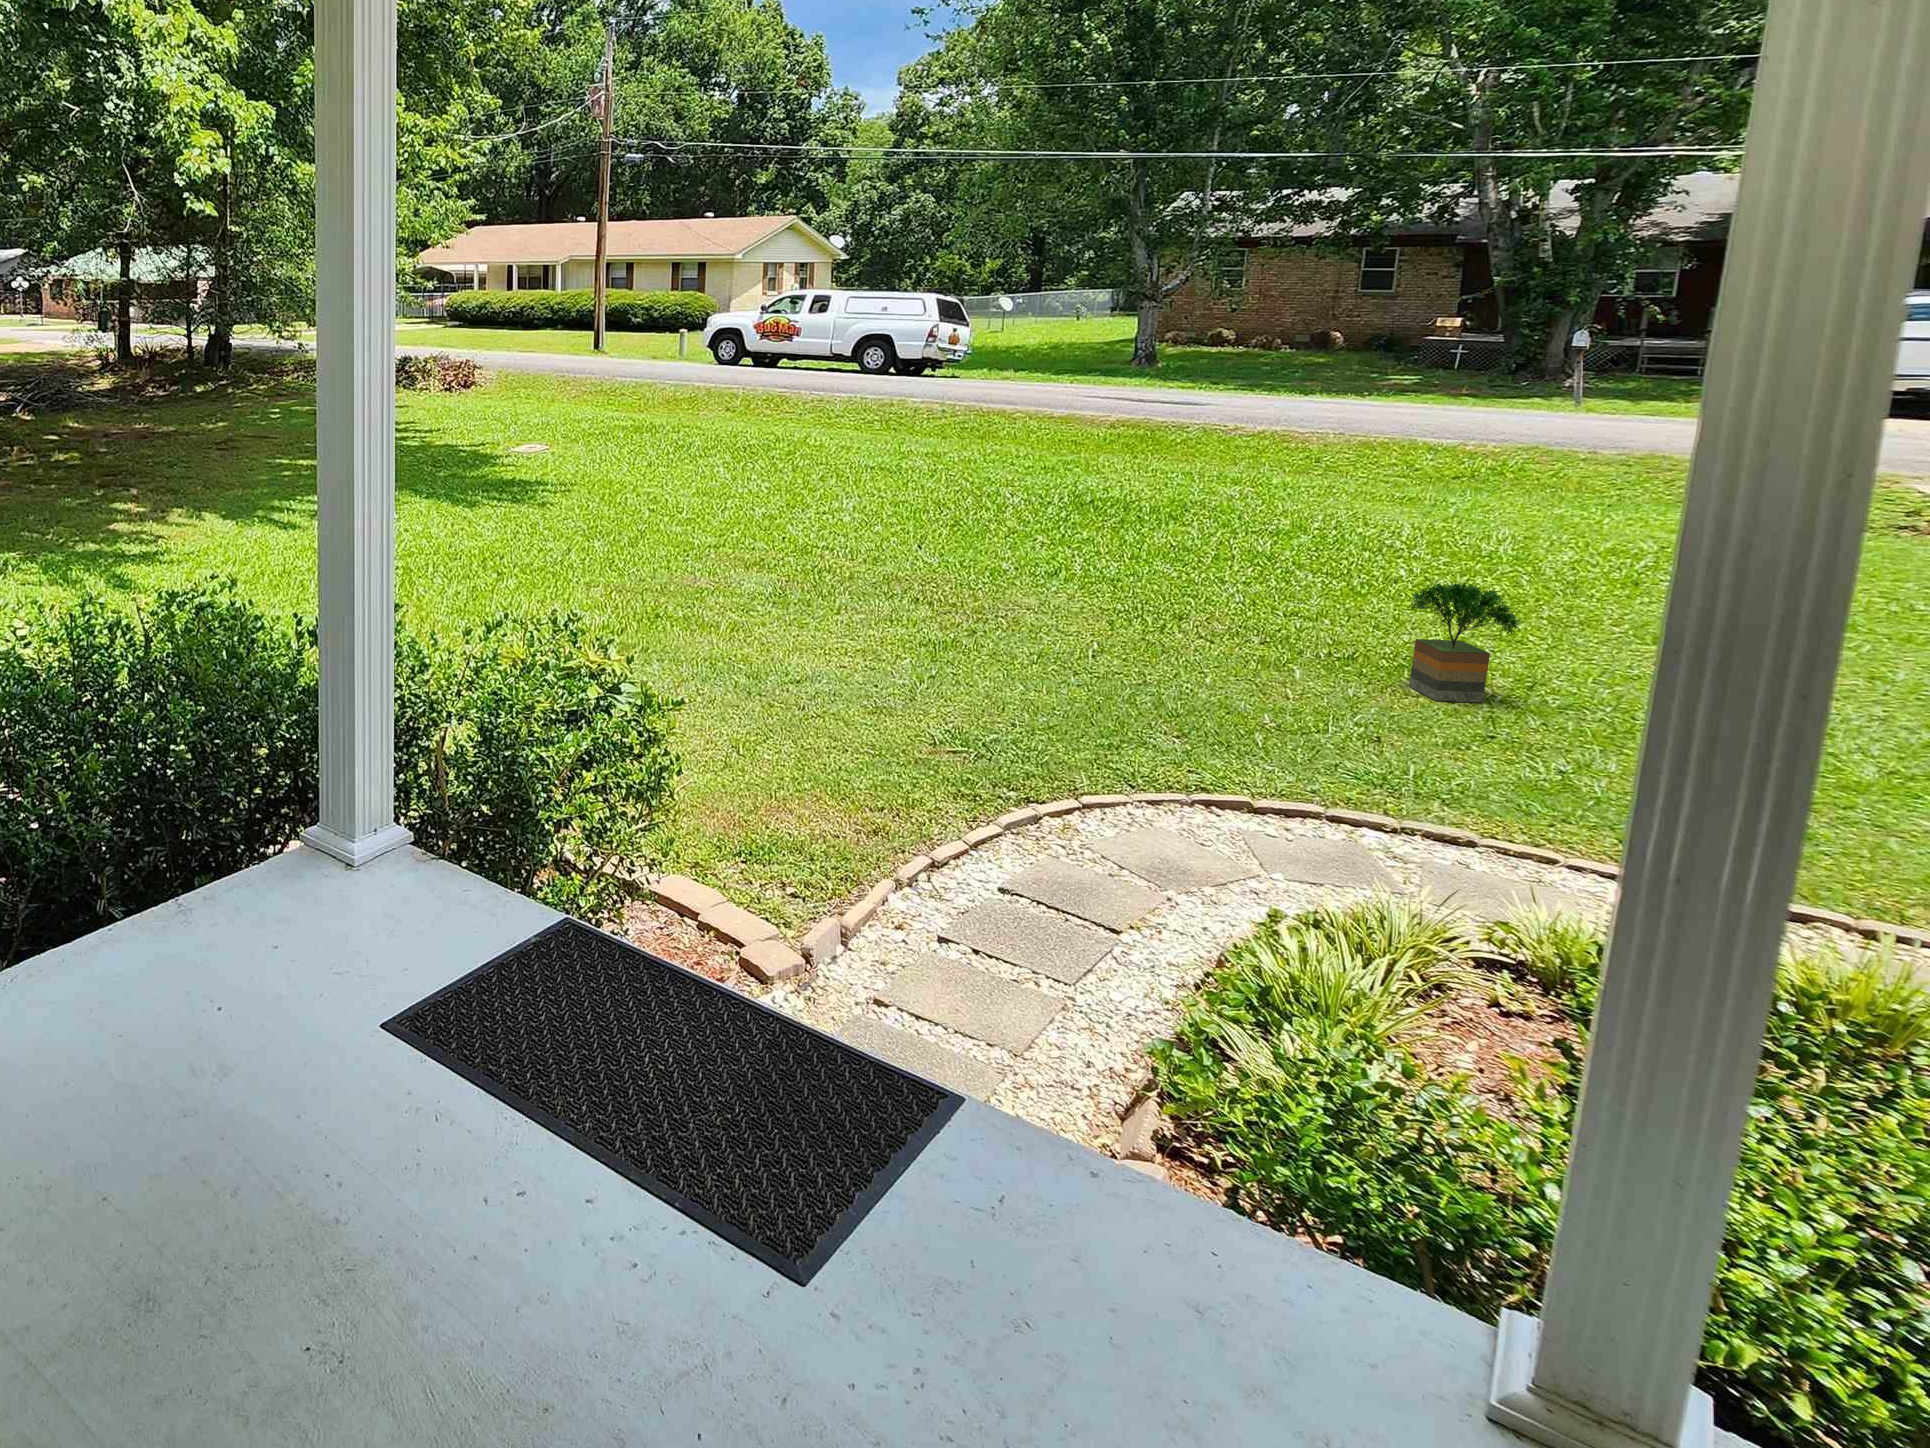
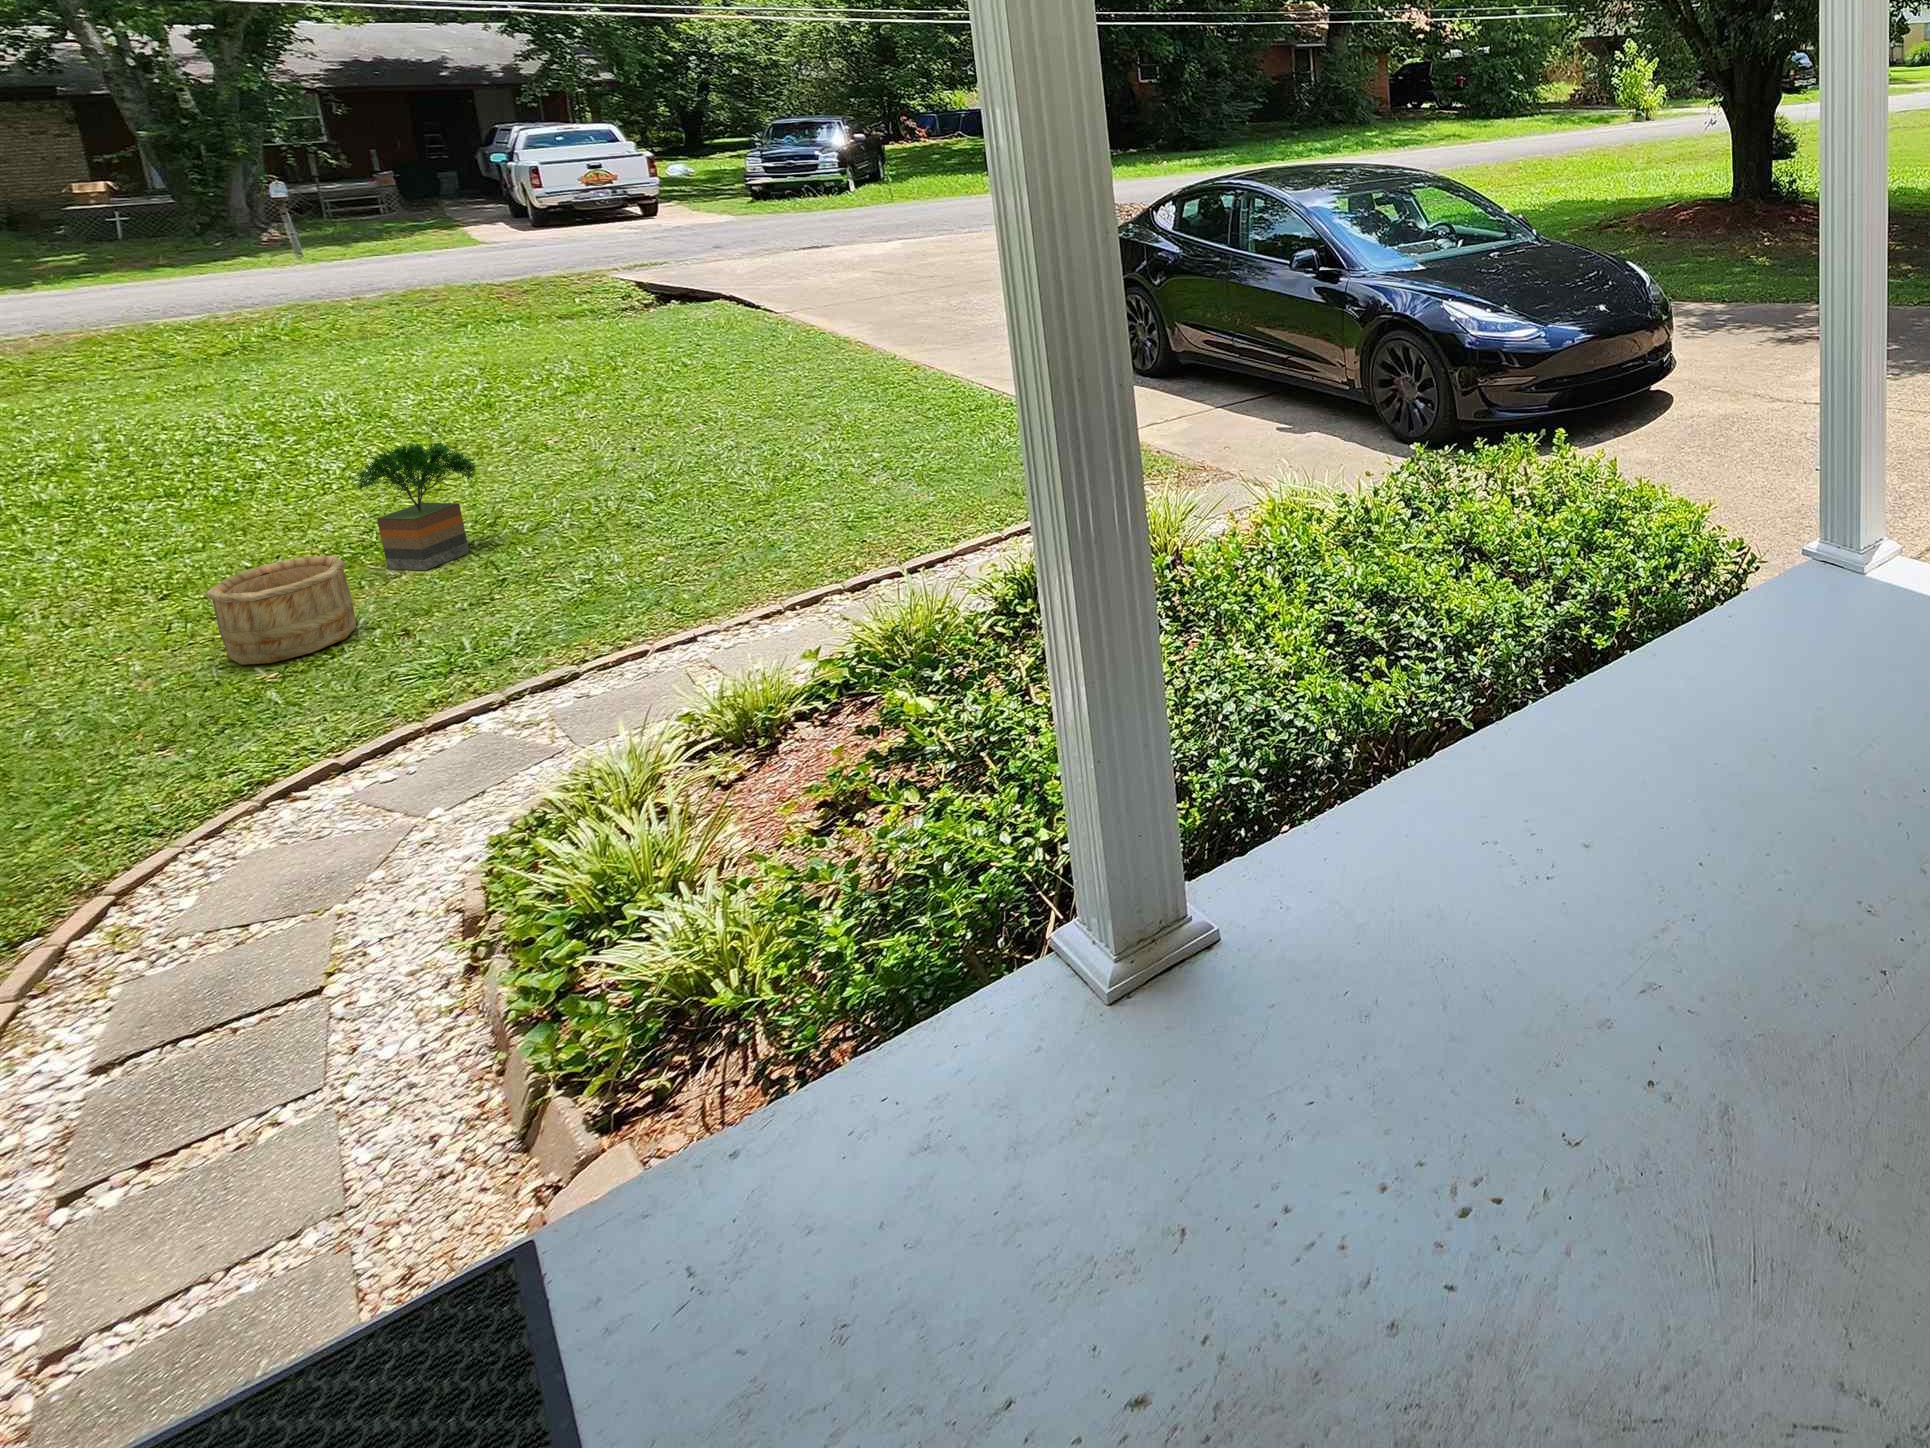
wooden bucket: none [1255,638,1357,723] -> present [205,555,356,664]

